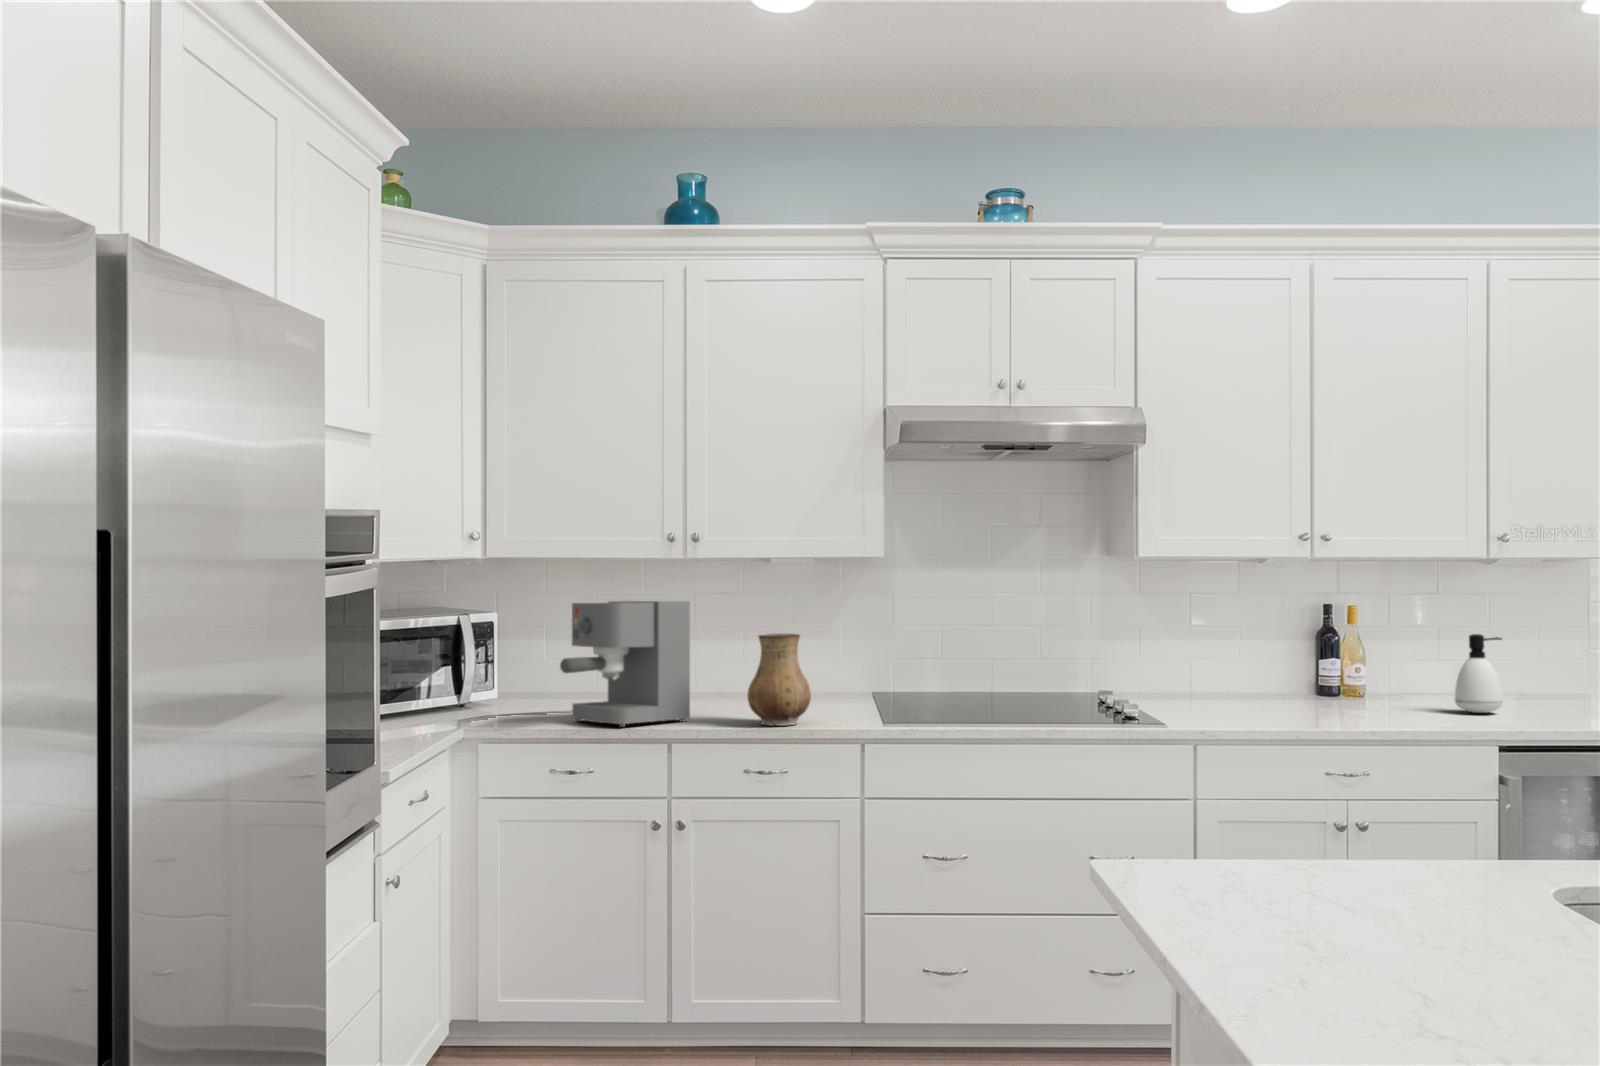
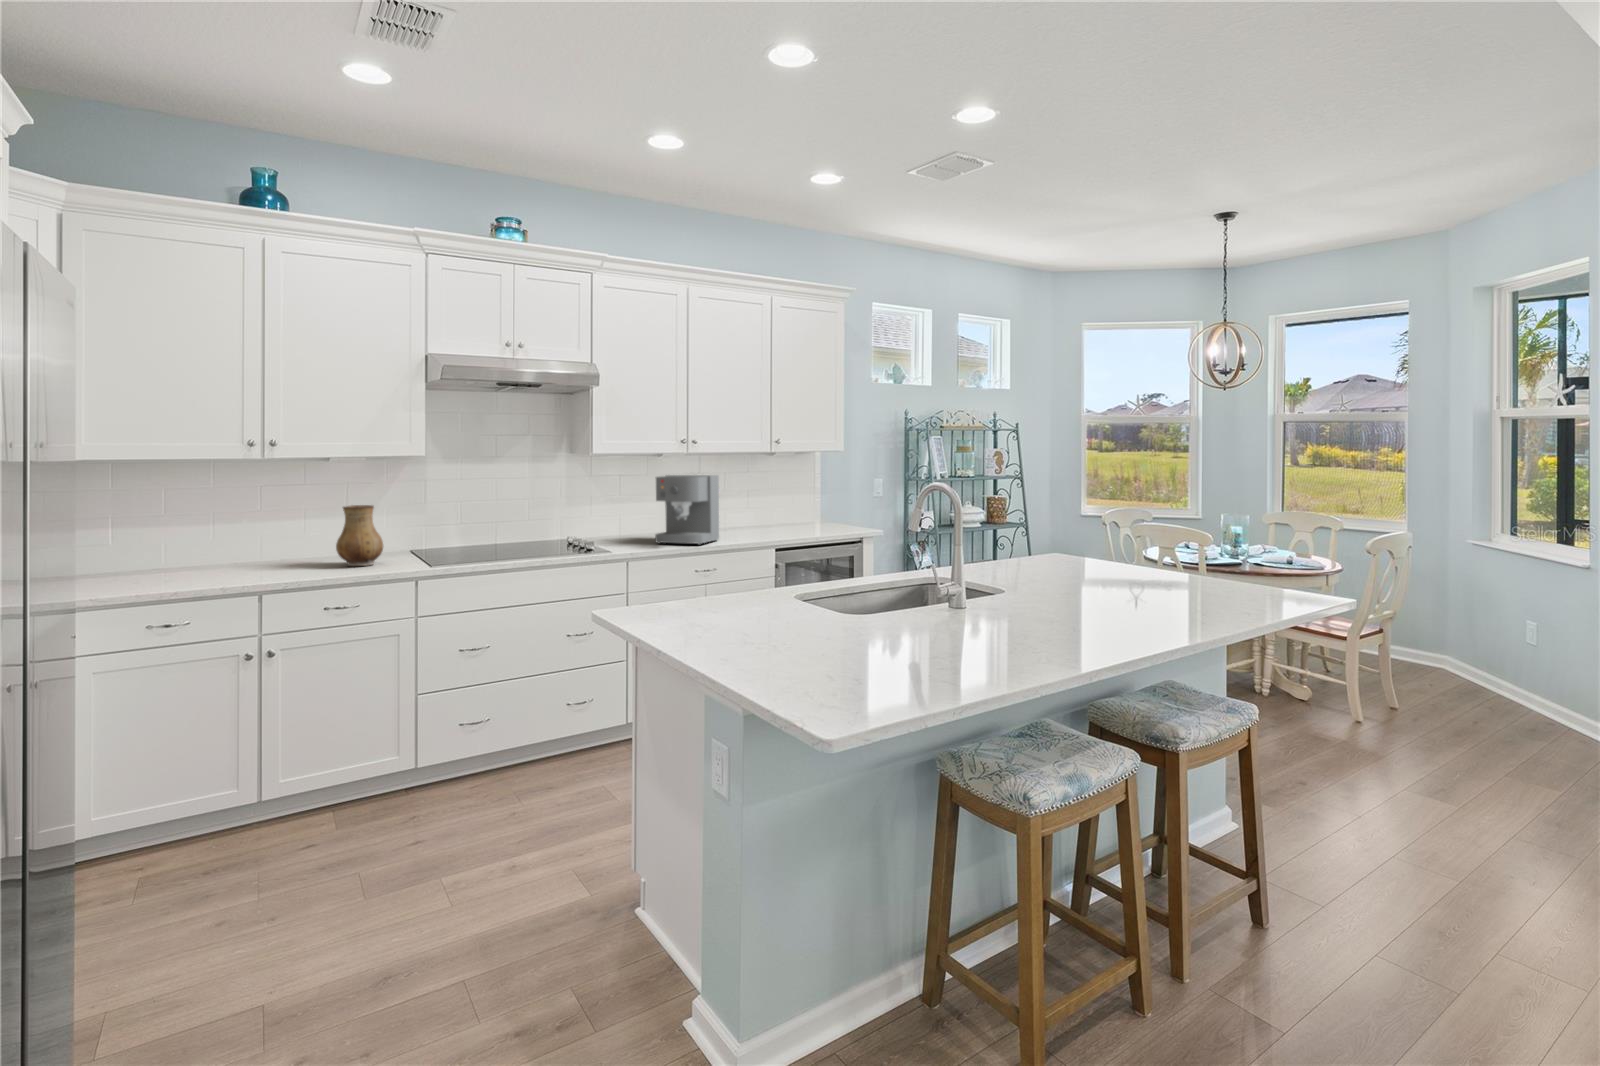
coffee maker: present [560,601,690,727] -> present [655,475,719,545]
soap dispenser: present [1455,634,1503,713] -> none [757,497,779,538]

